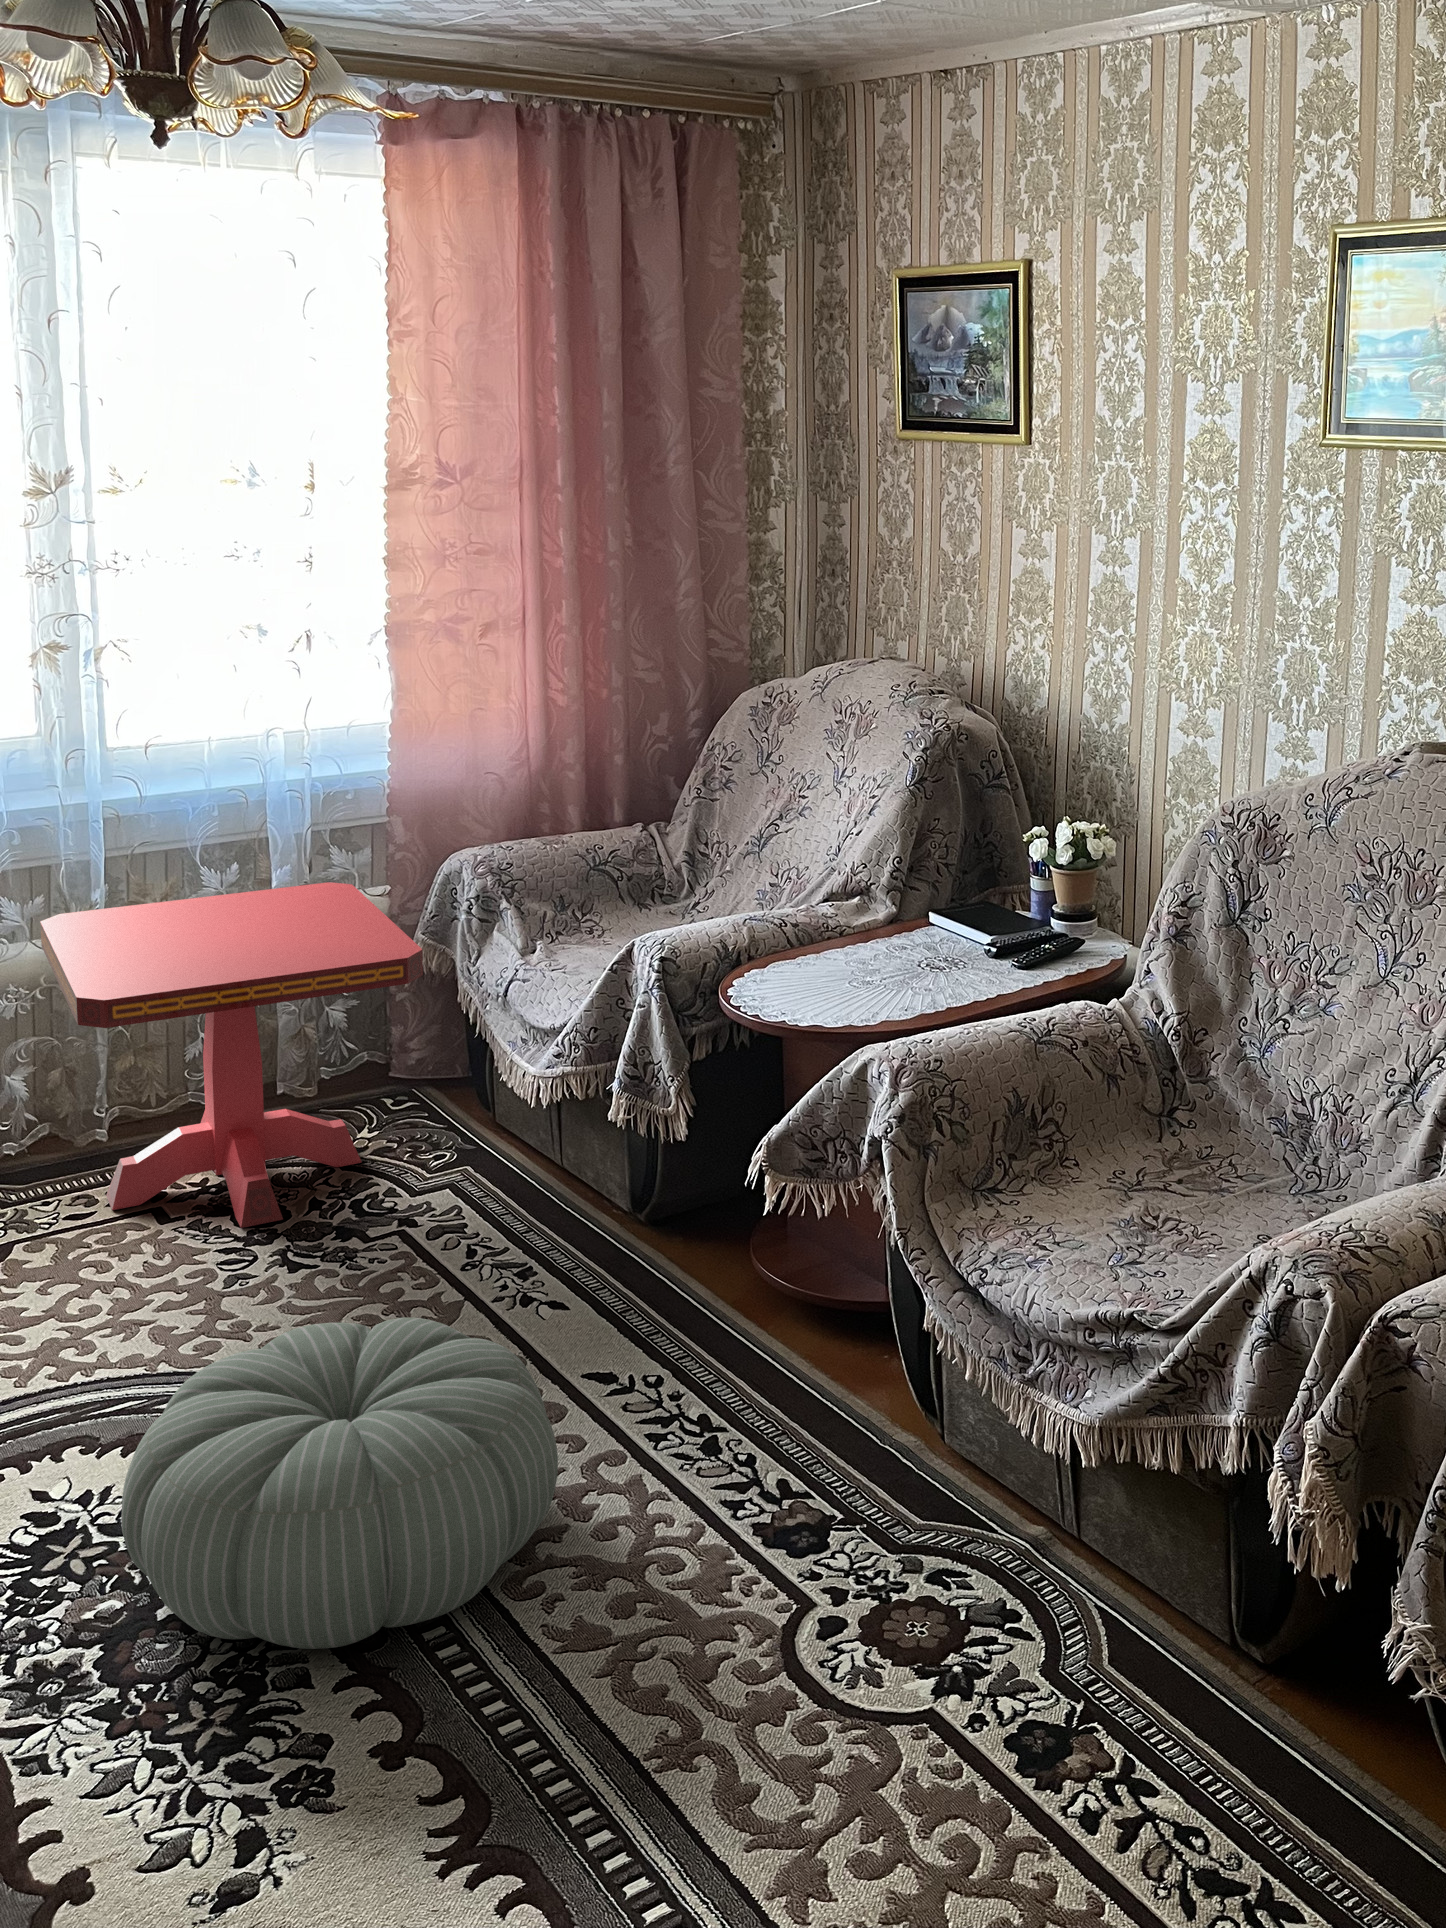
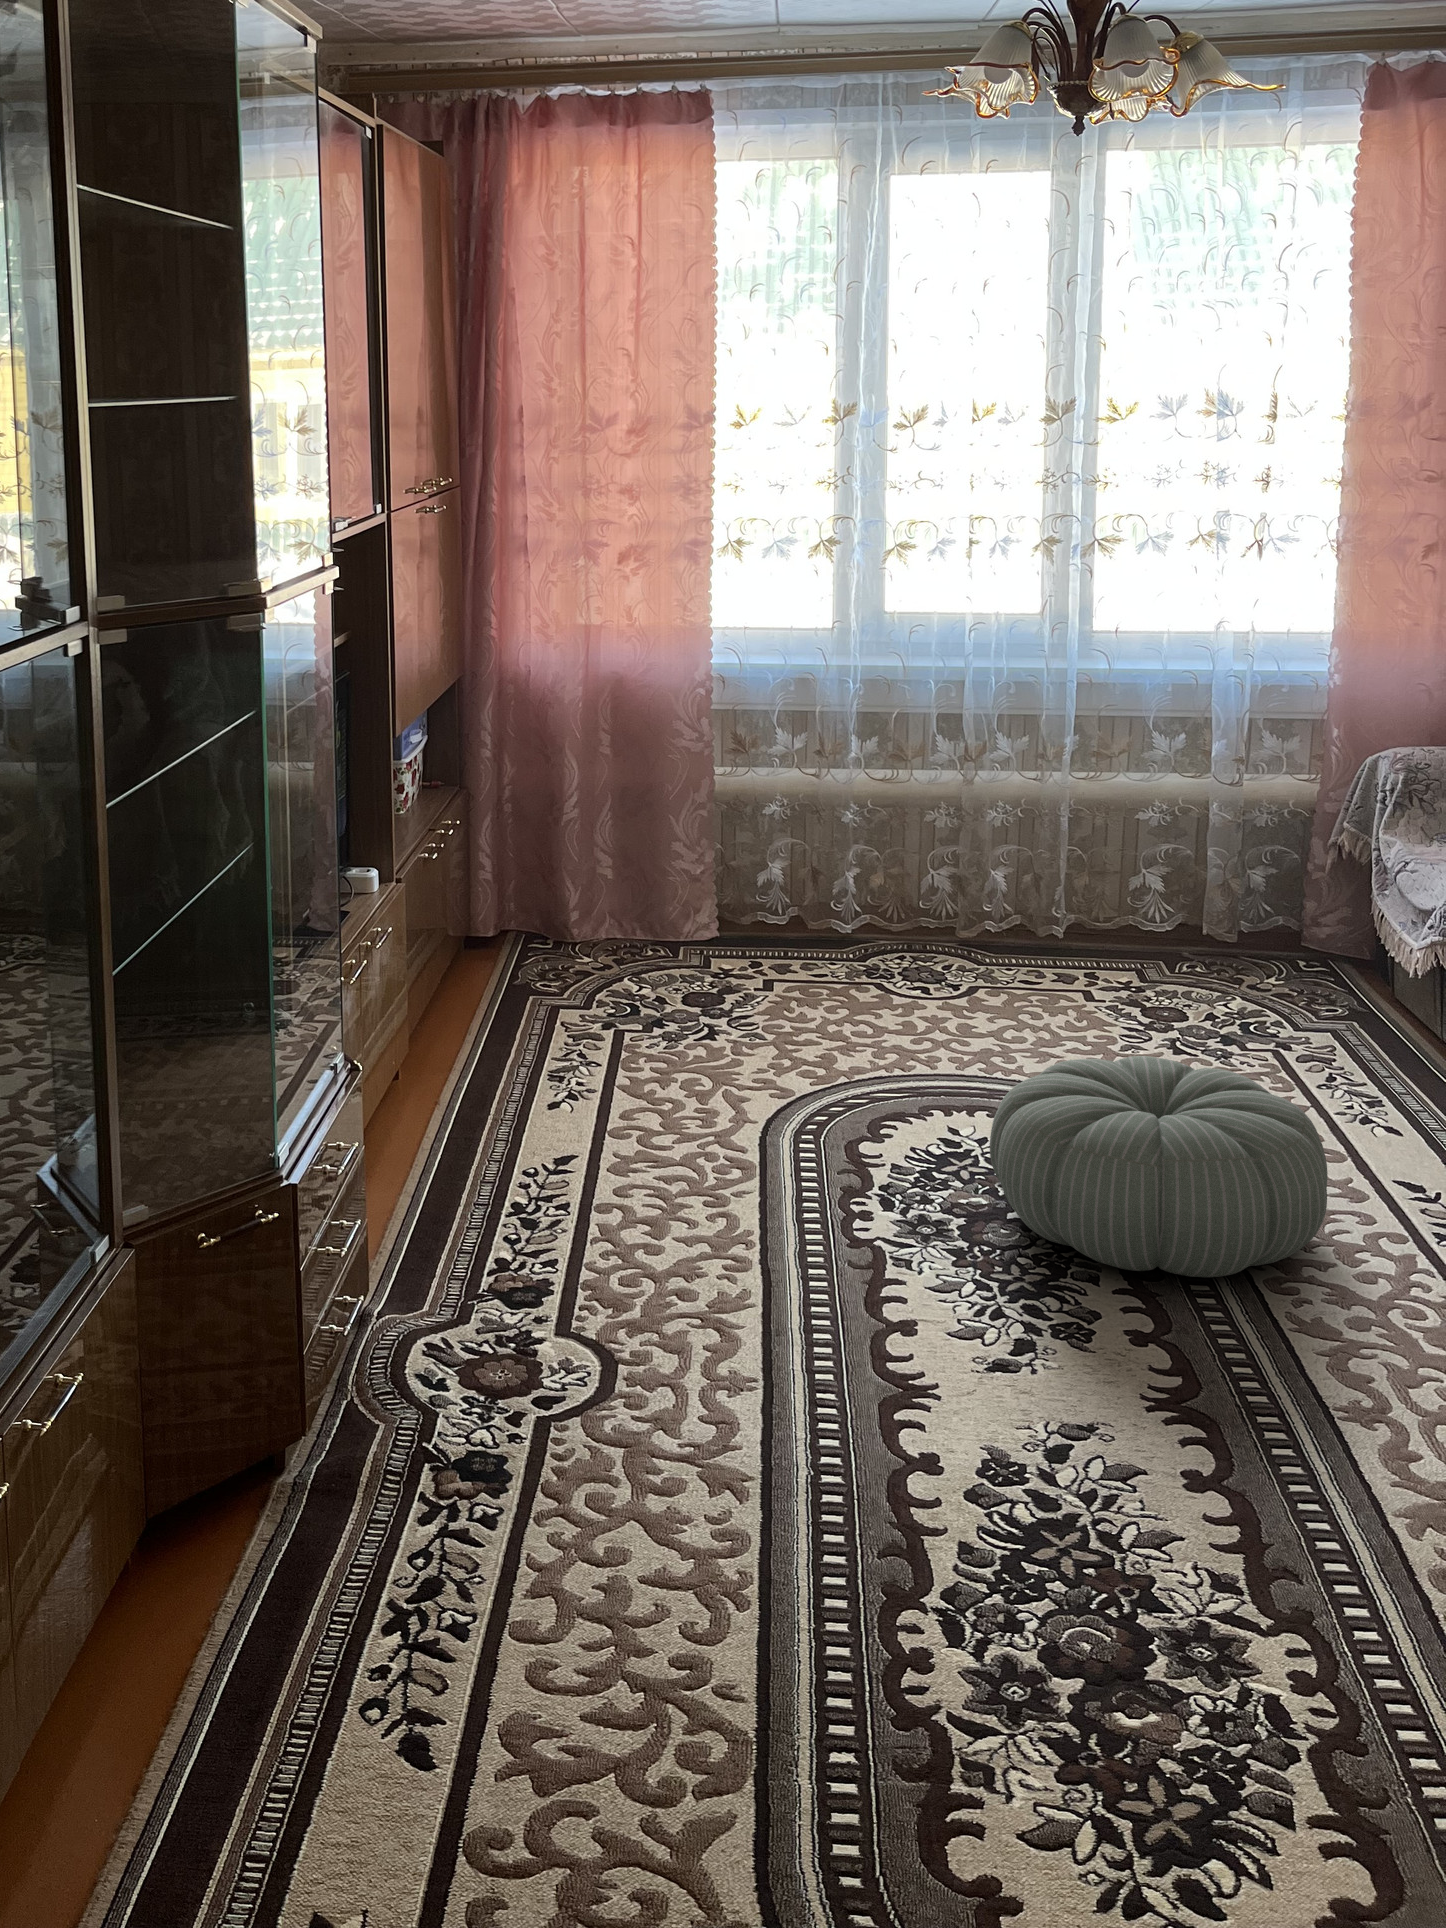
side table: present [40,882,423,1228] -> none [1027,758,1318,1020]

